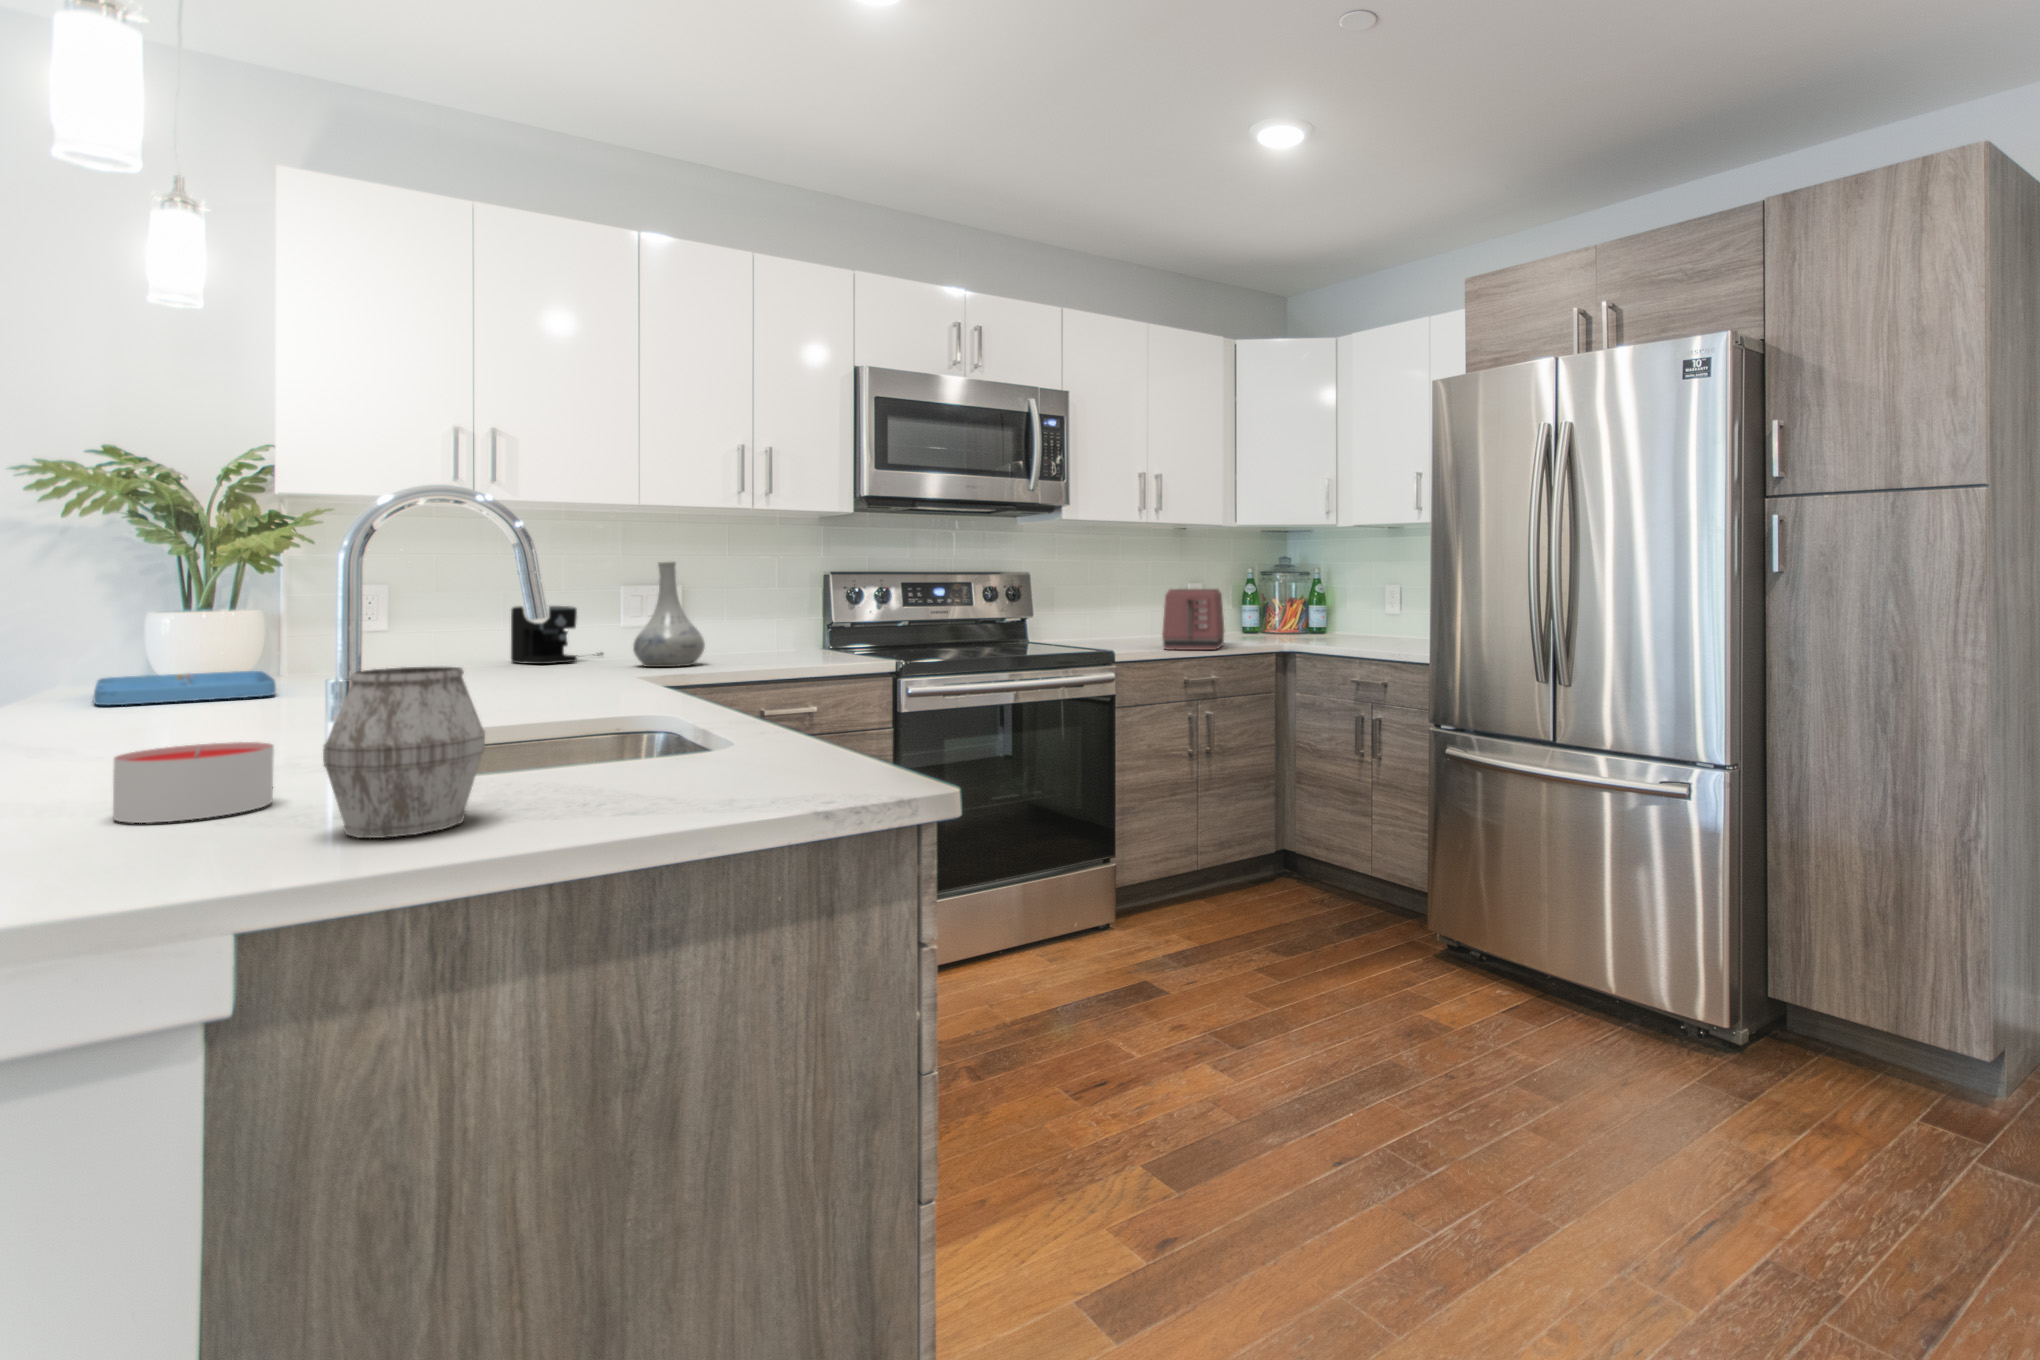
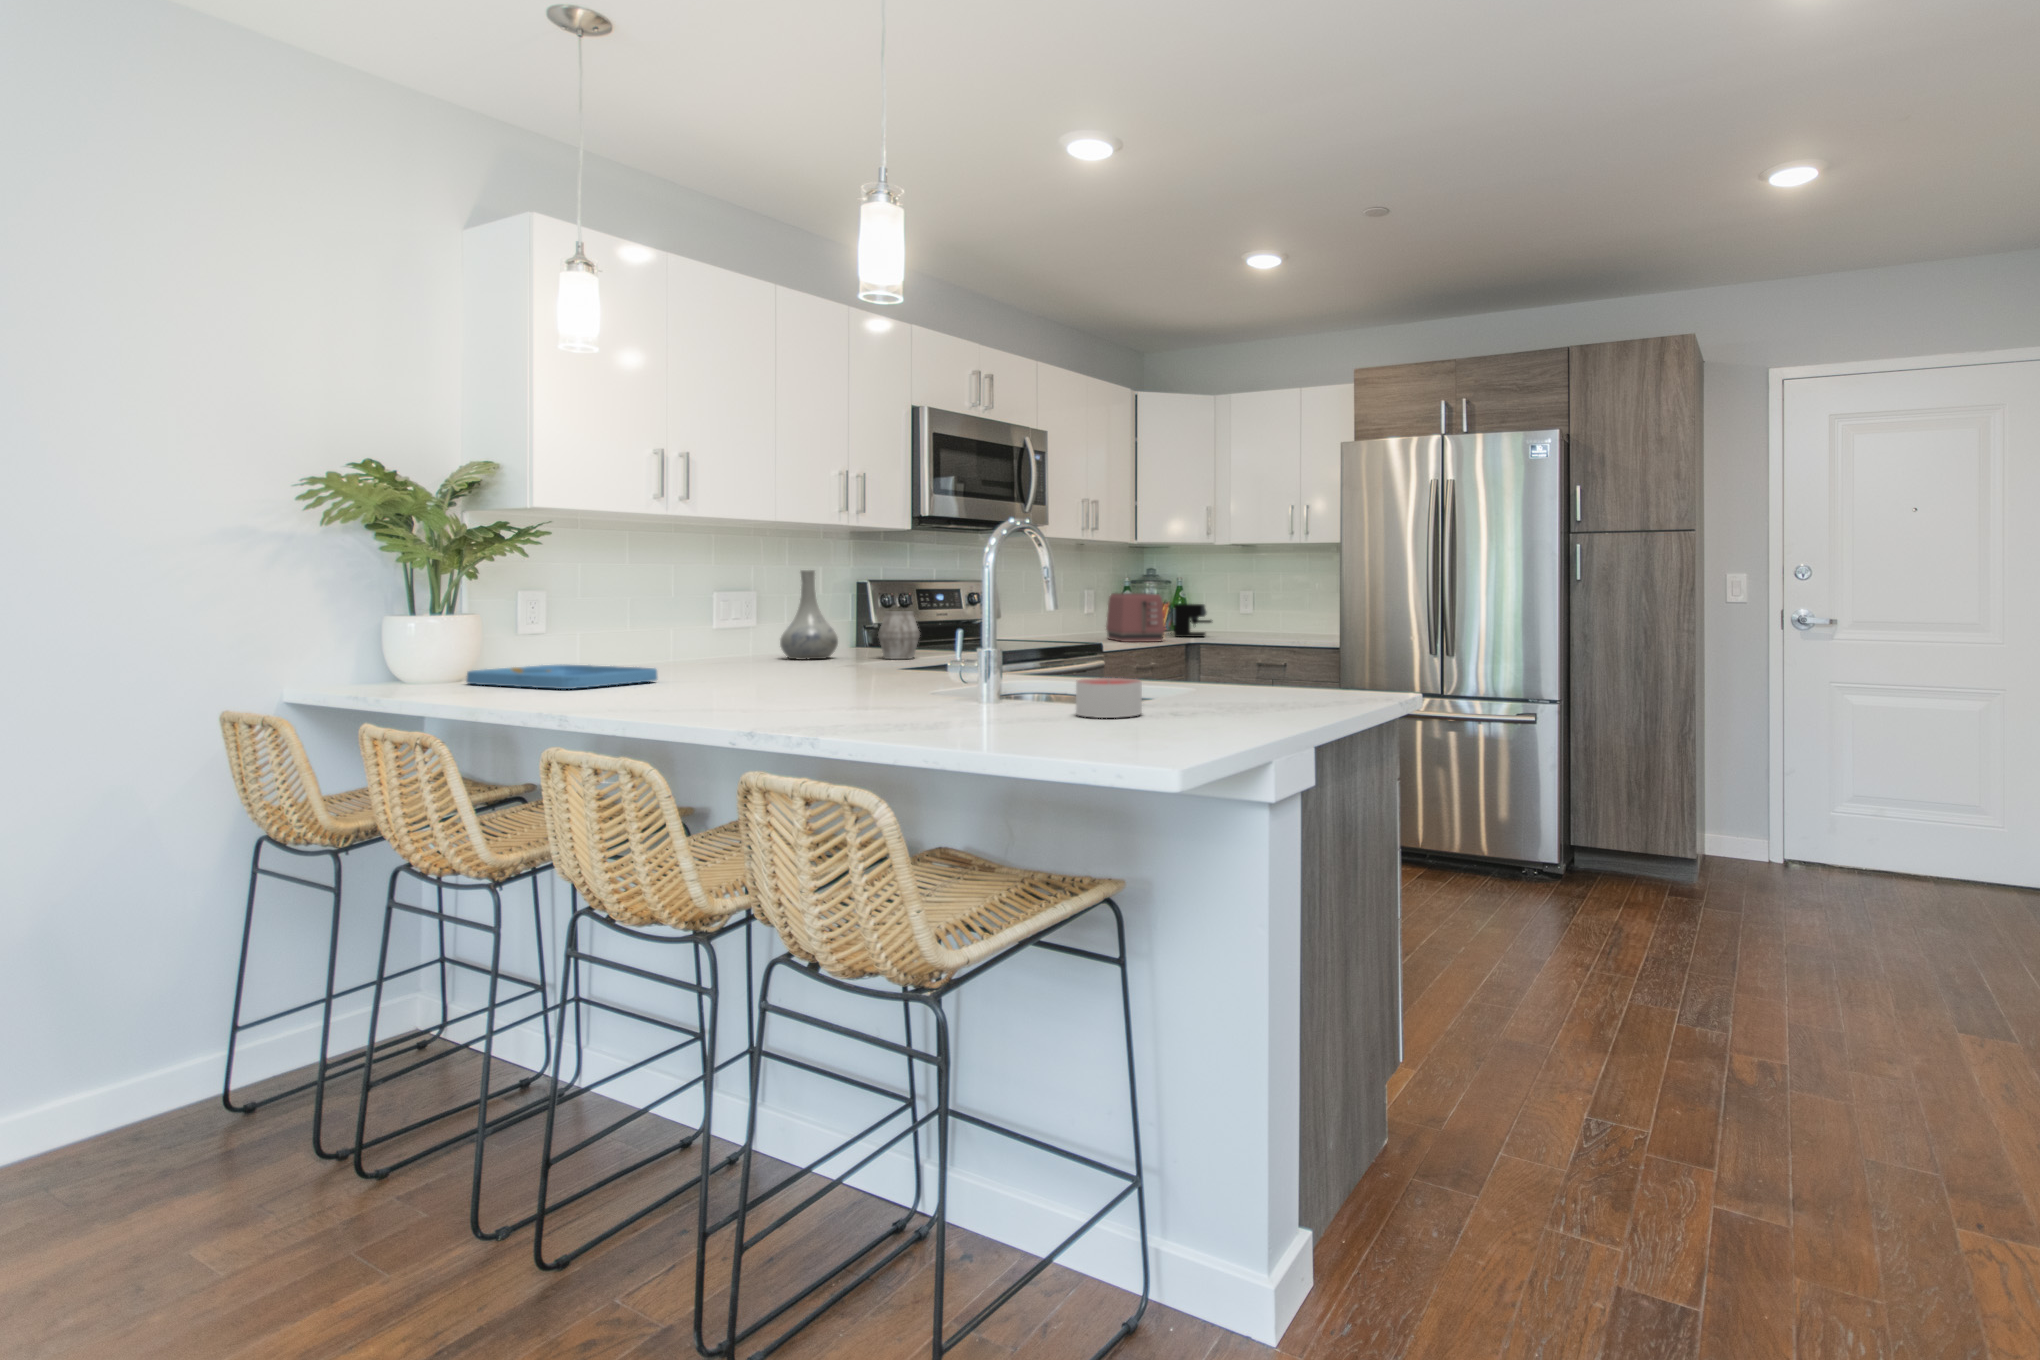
coffee maker: present [511,606,603,664] -> present [1170,604,1212,637]
mug: present [323,667,485,838] -> present [878,611,920,659]

